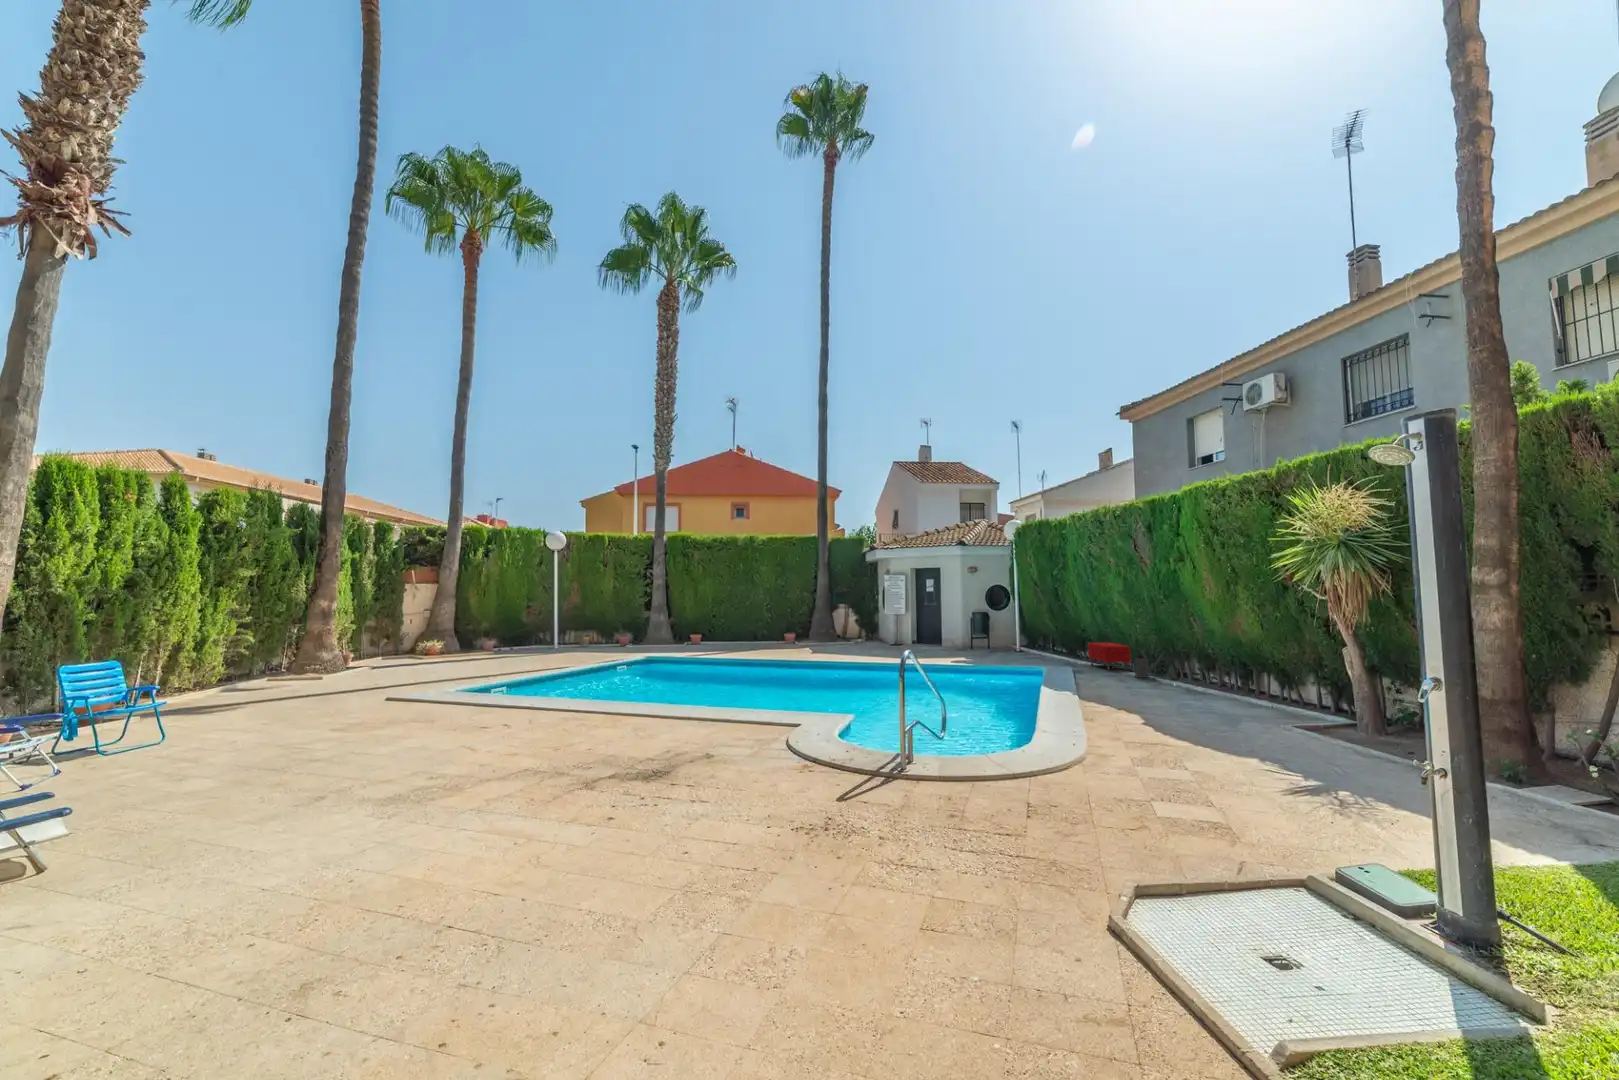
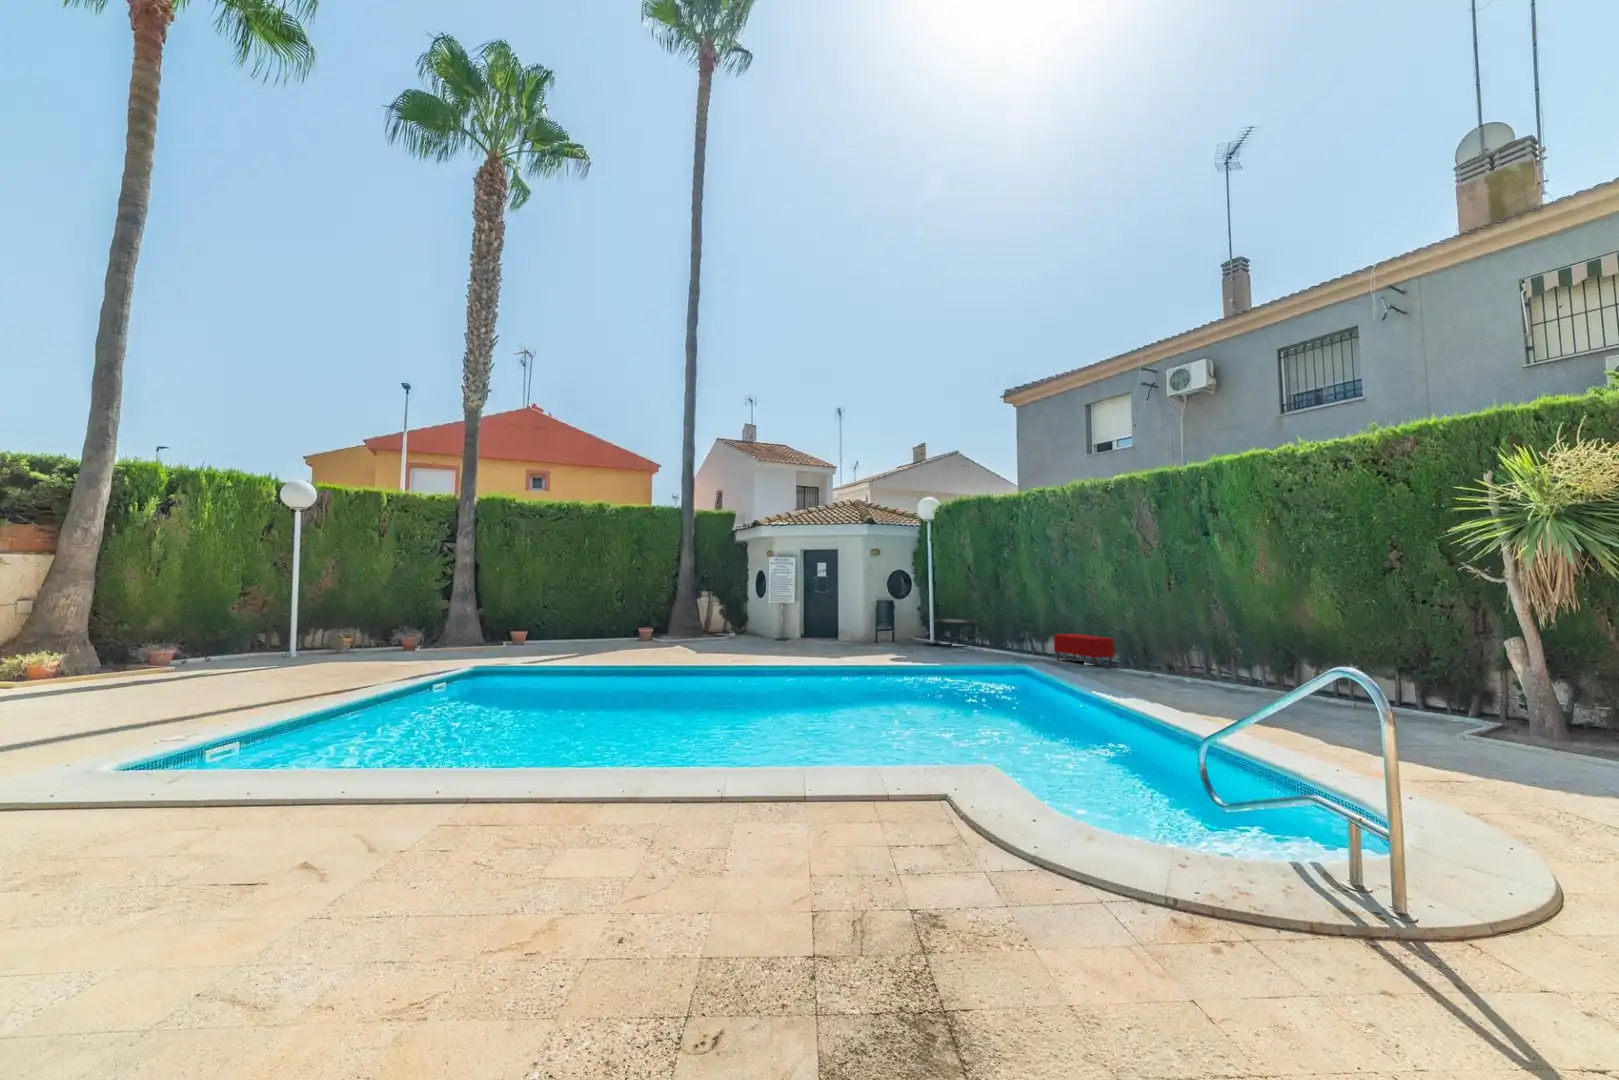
round table: none [1012,629,1053,654] -> present [934,618,976,647]
watering can: present [1135,651,1162,678] -> none [1147,644,1172,676]

